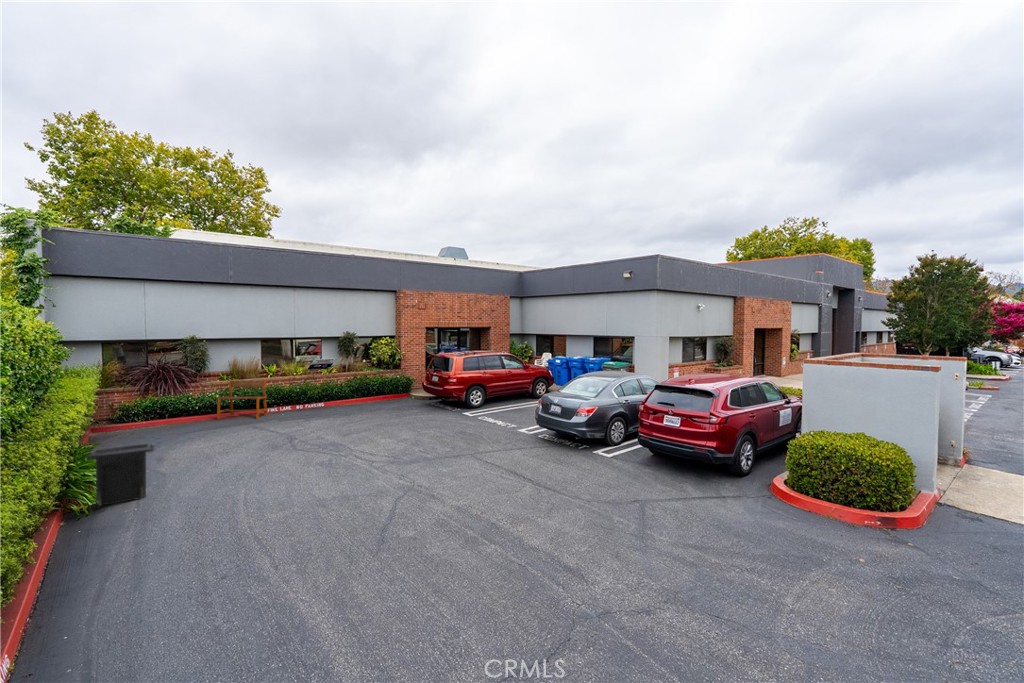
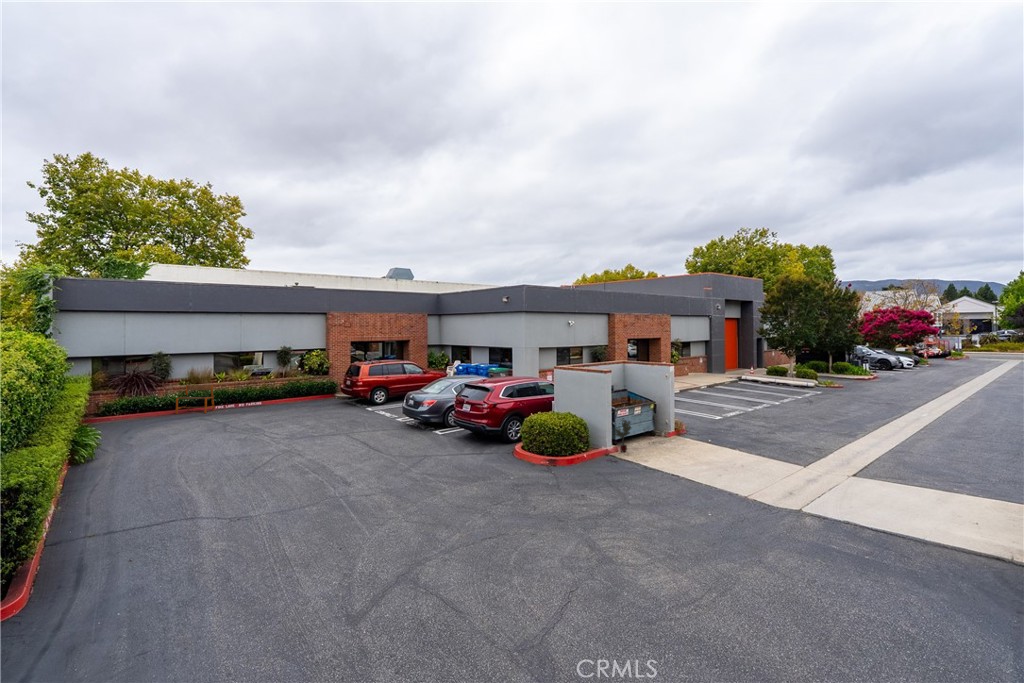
potted tree: none [943,432,984,487] -> present [614,420,631,452]
trash can: present [87,444,153,506] -> none [78,425,119,461]

